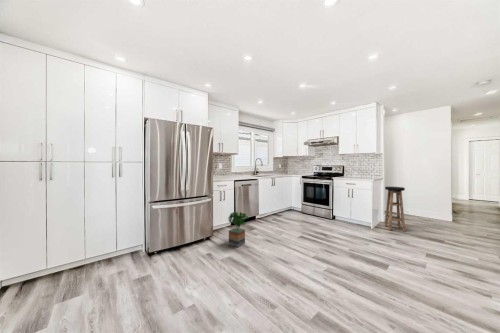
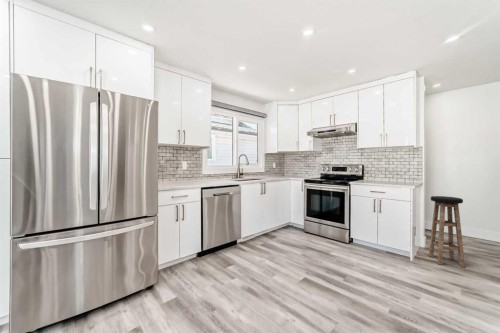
potted tree: present [228,212,248,247] -> none [176,243,215,309]

